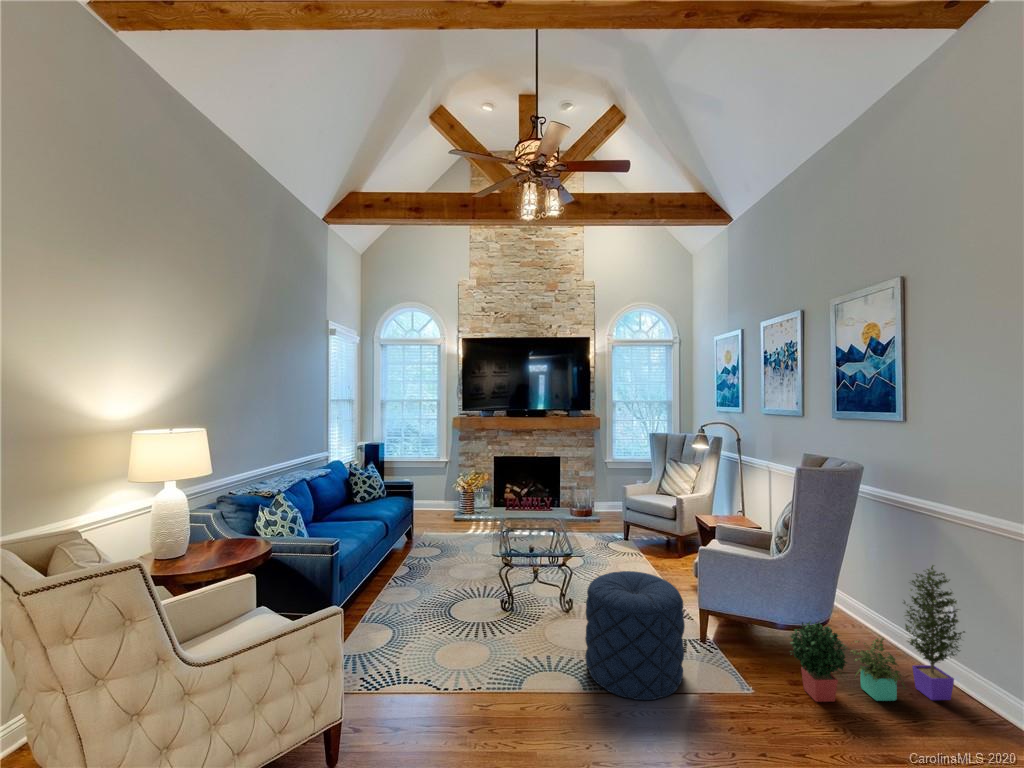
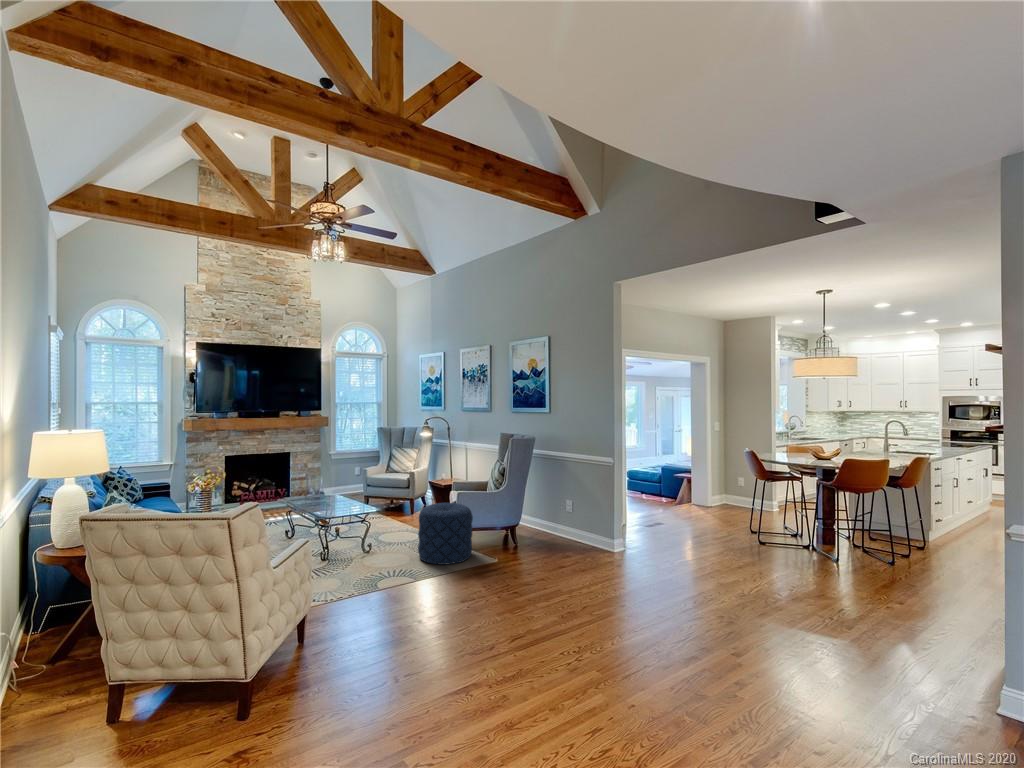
potted plant: present [790,565,965,702] -> none [512,475,571,544]

